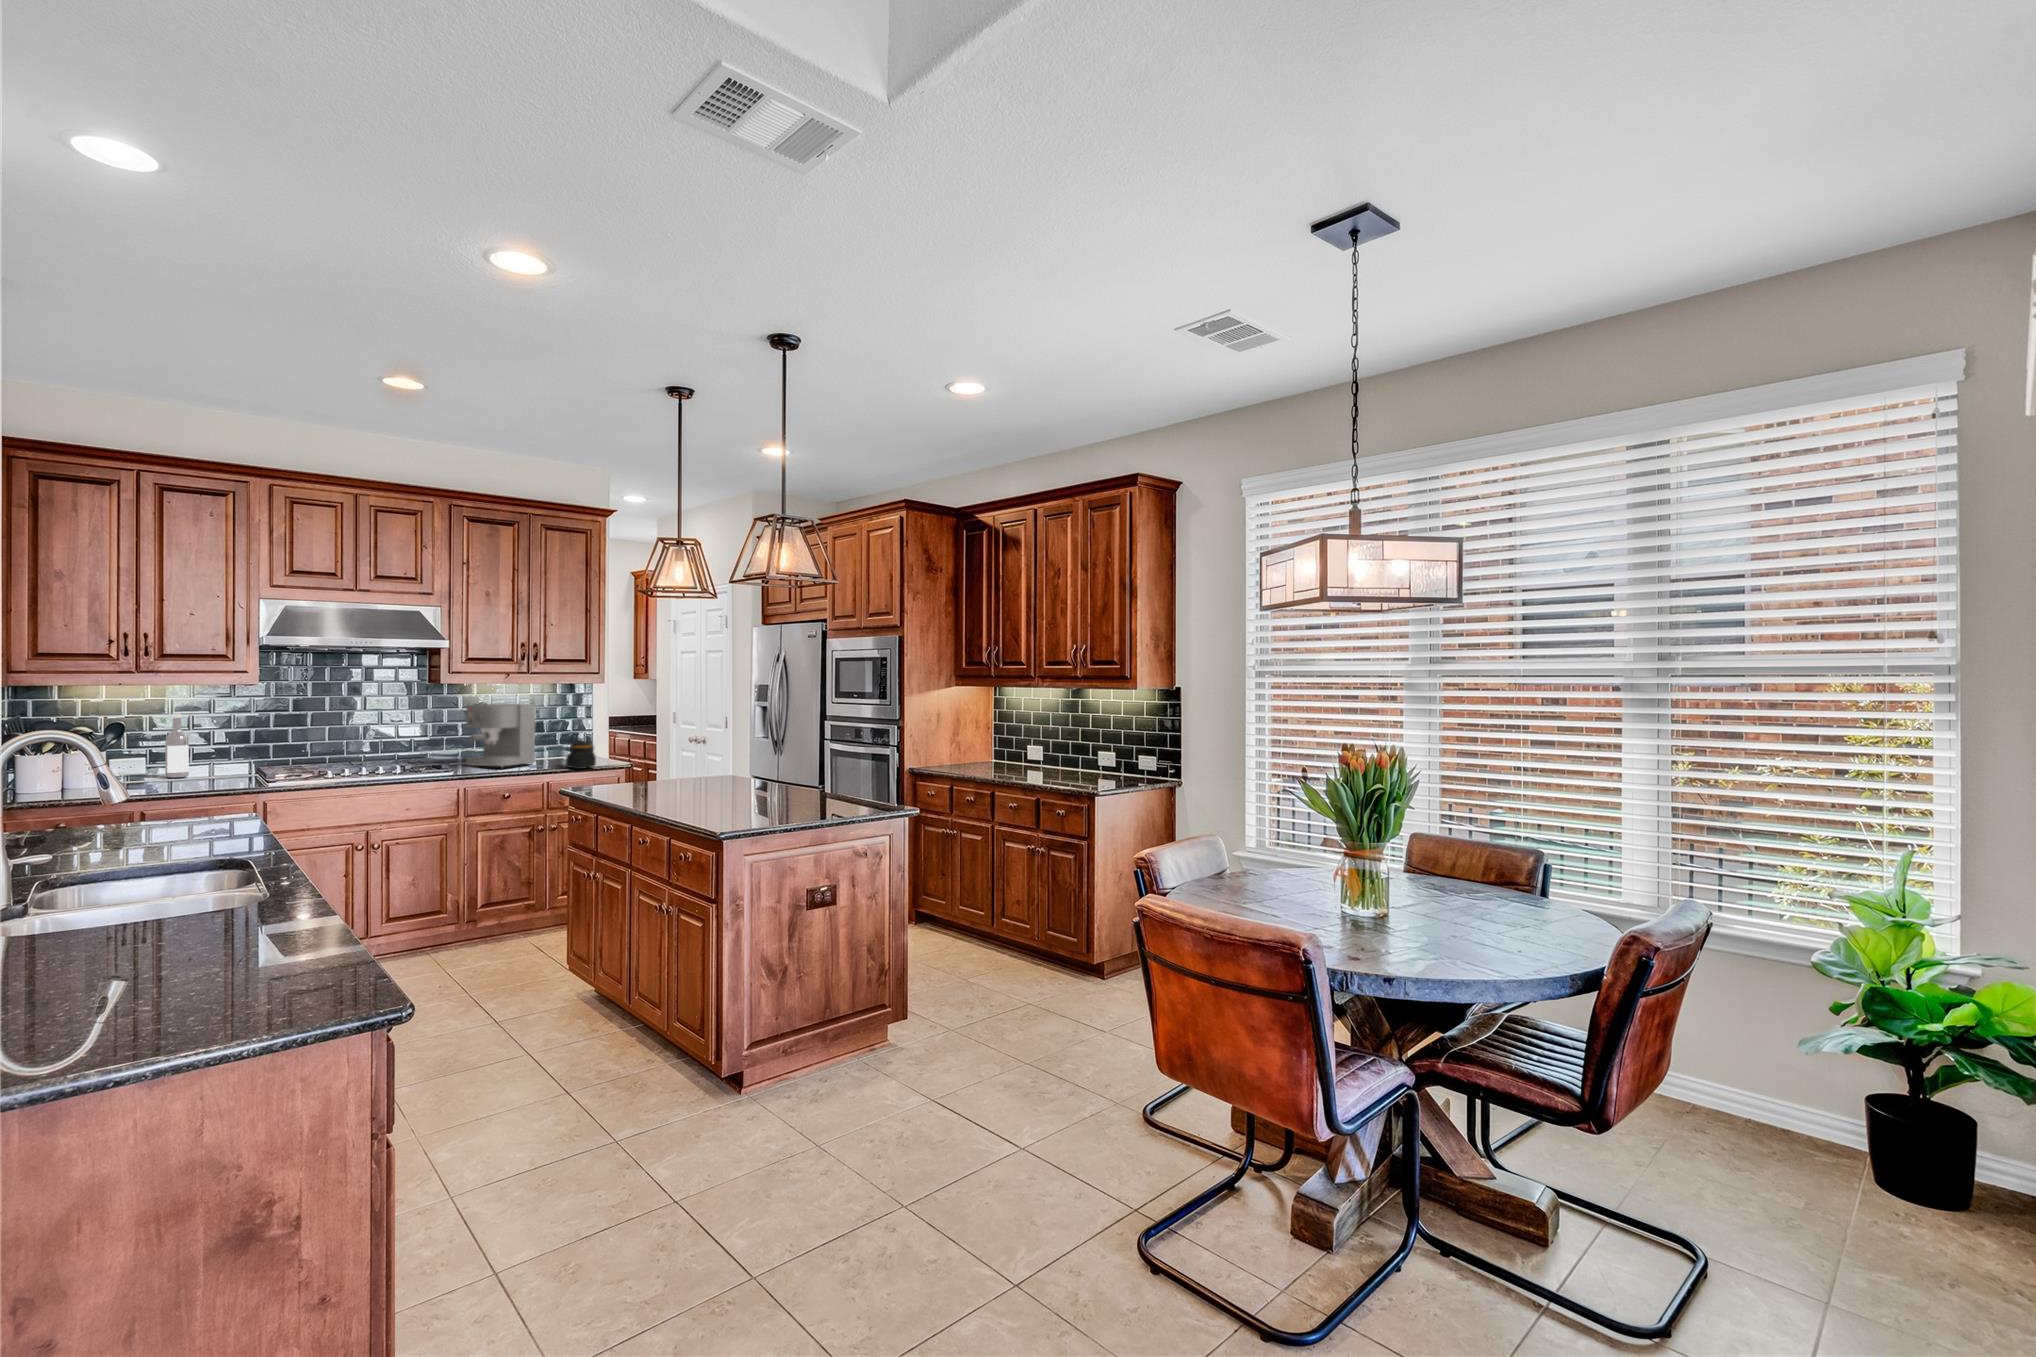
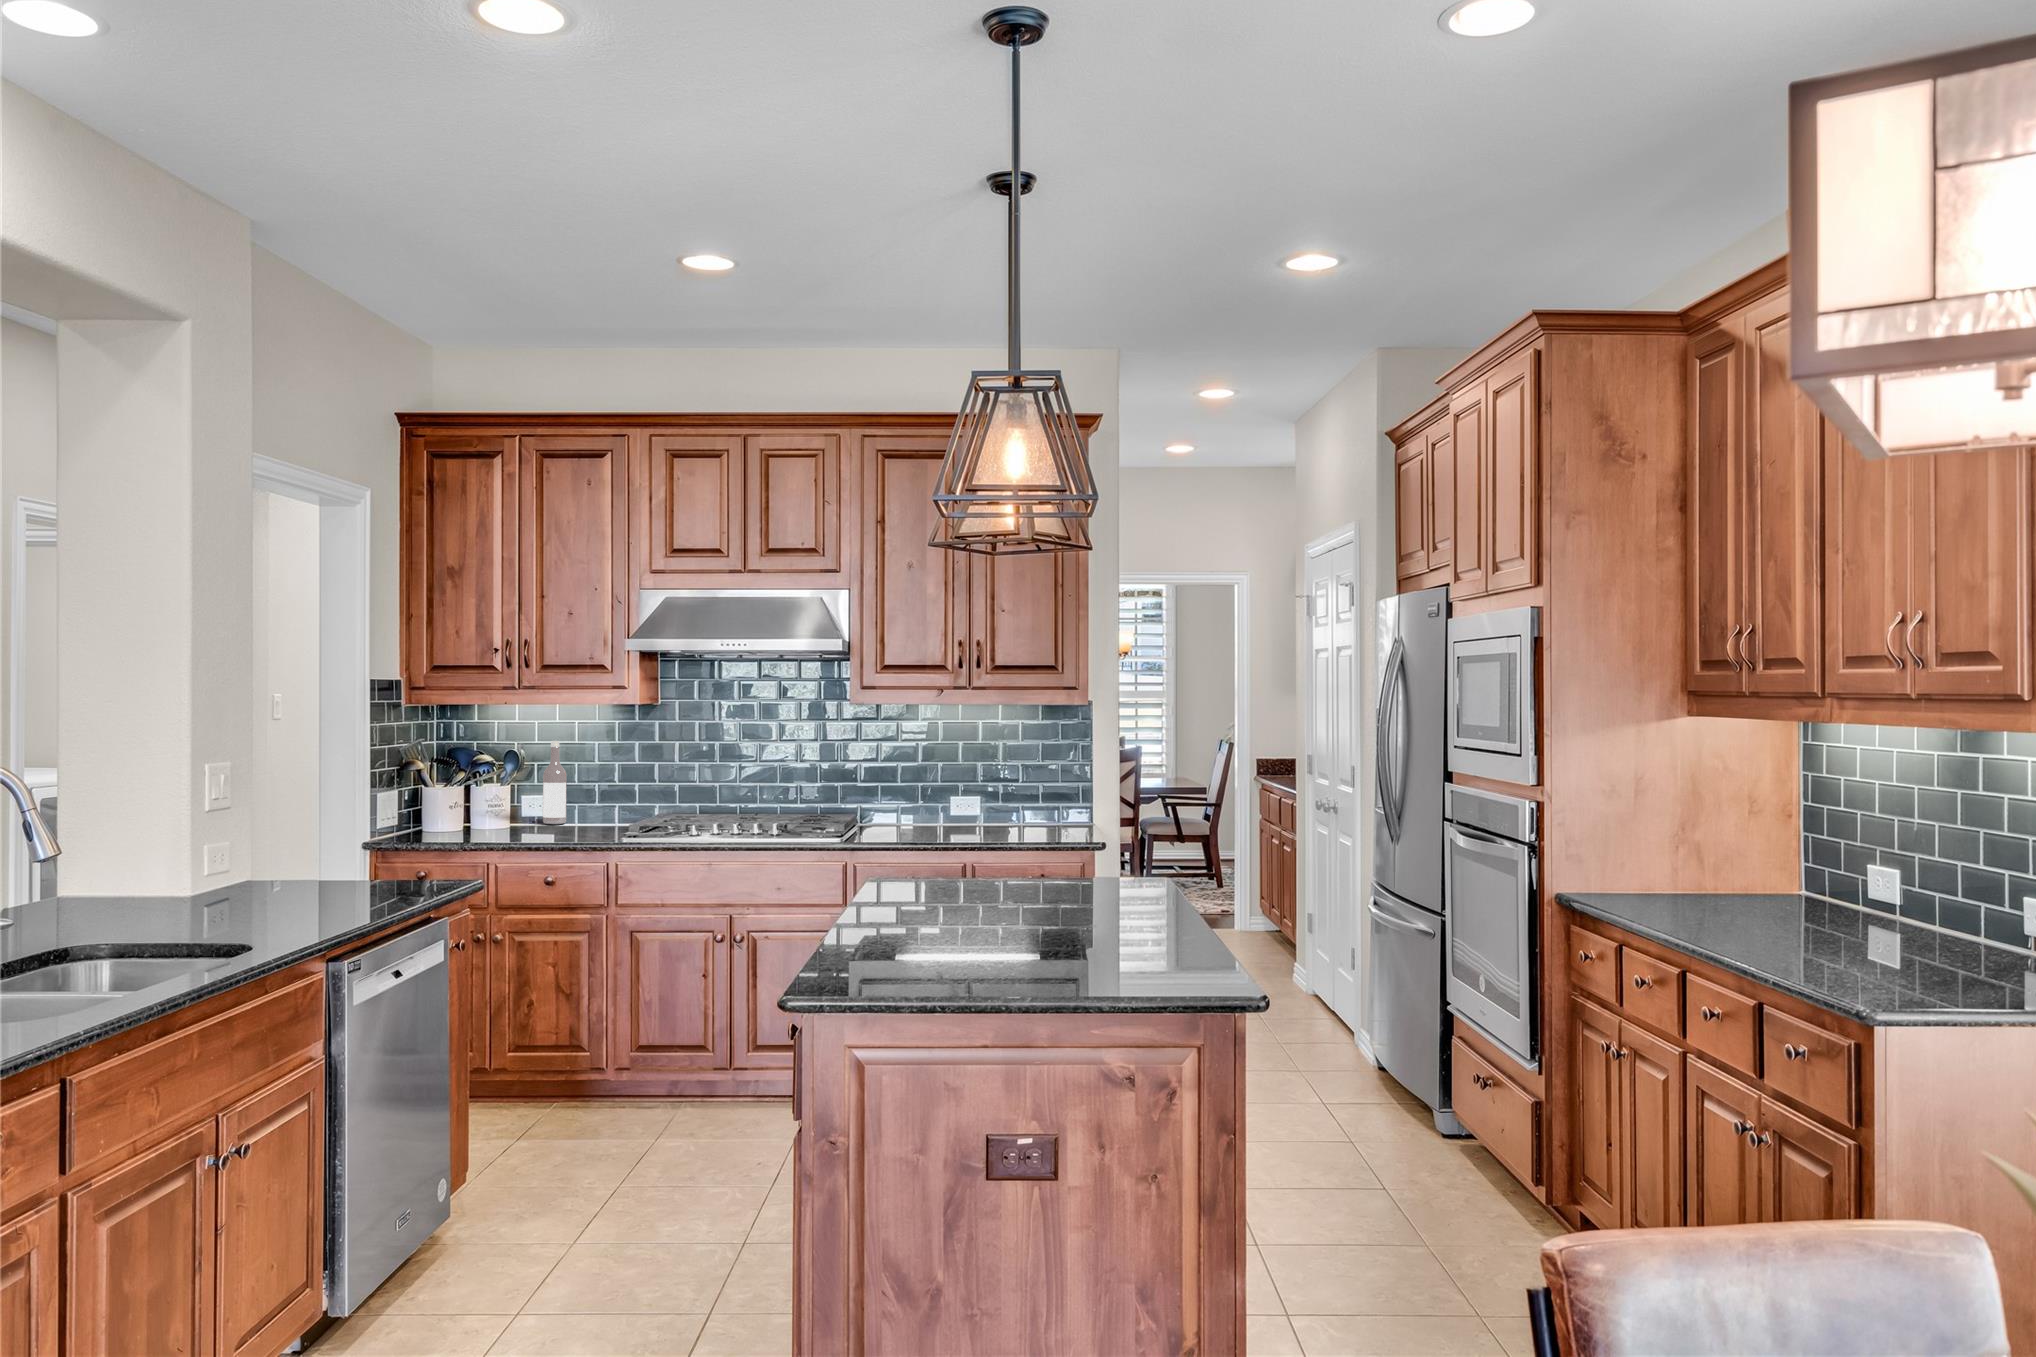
coffee maker: present [466,704,535,767] -> none [871,737,977,837]
jar: present [566,741,596,769] -> none [1007,802,1055,847]

